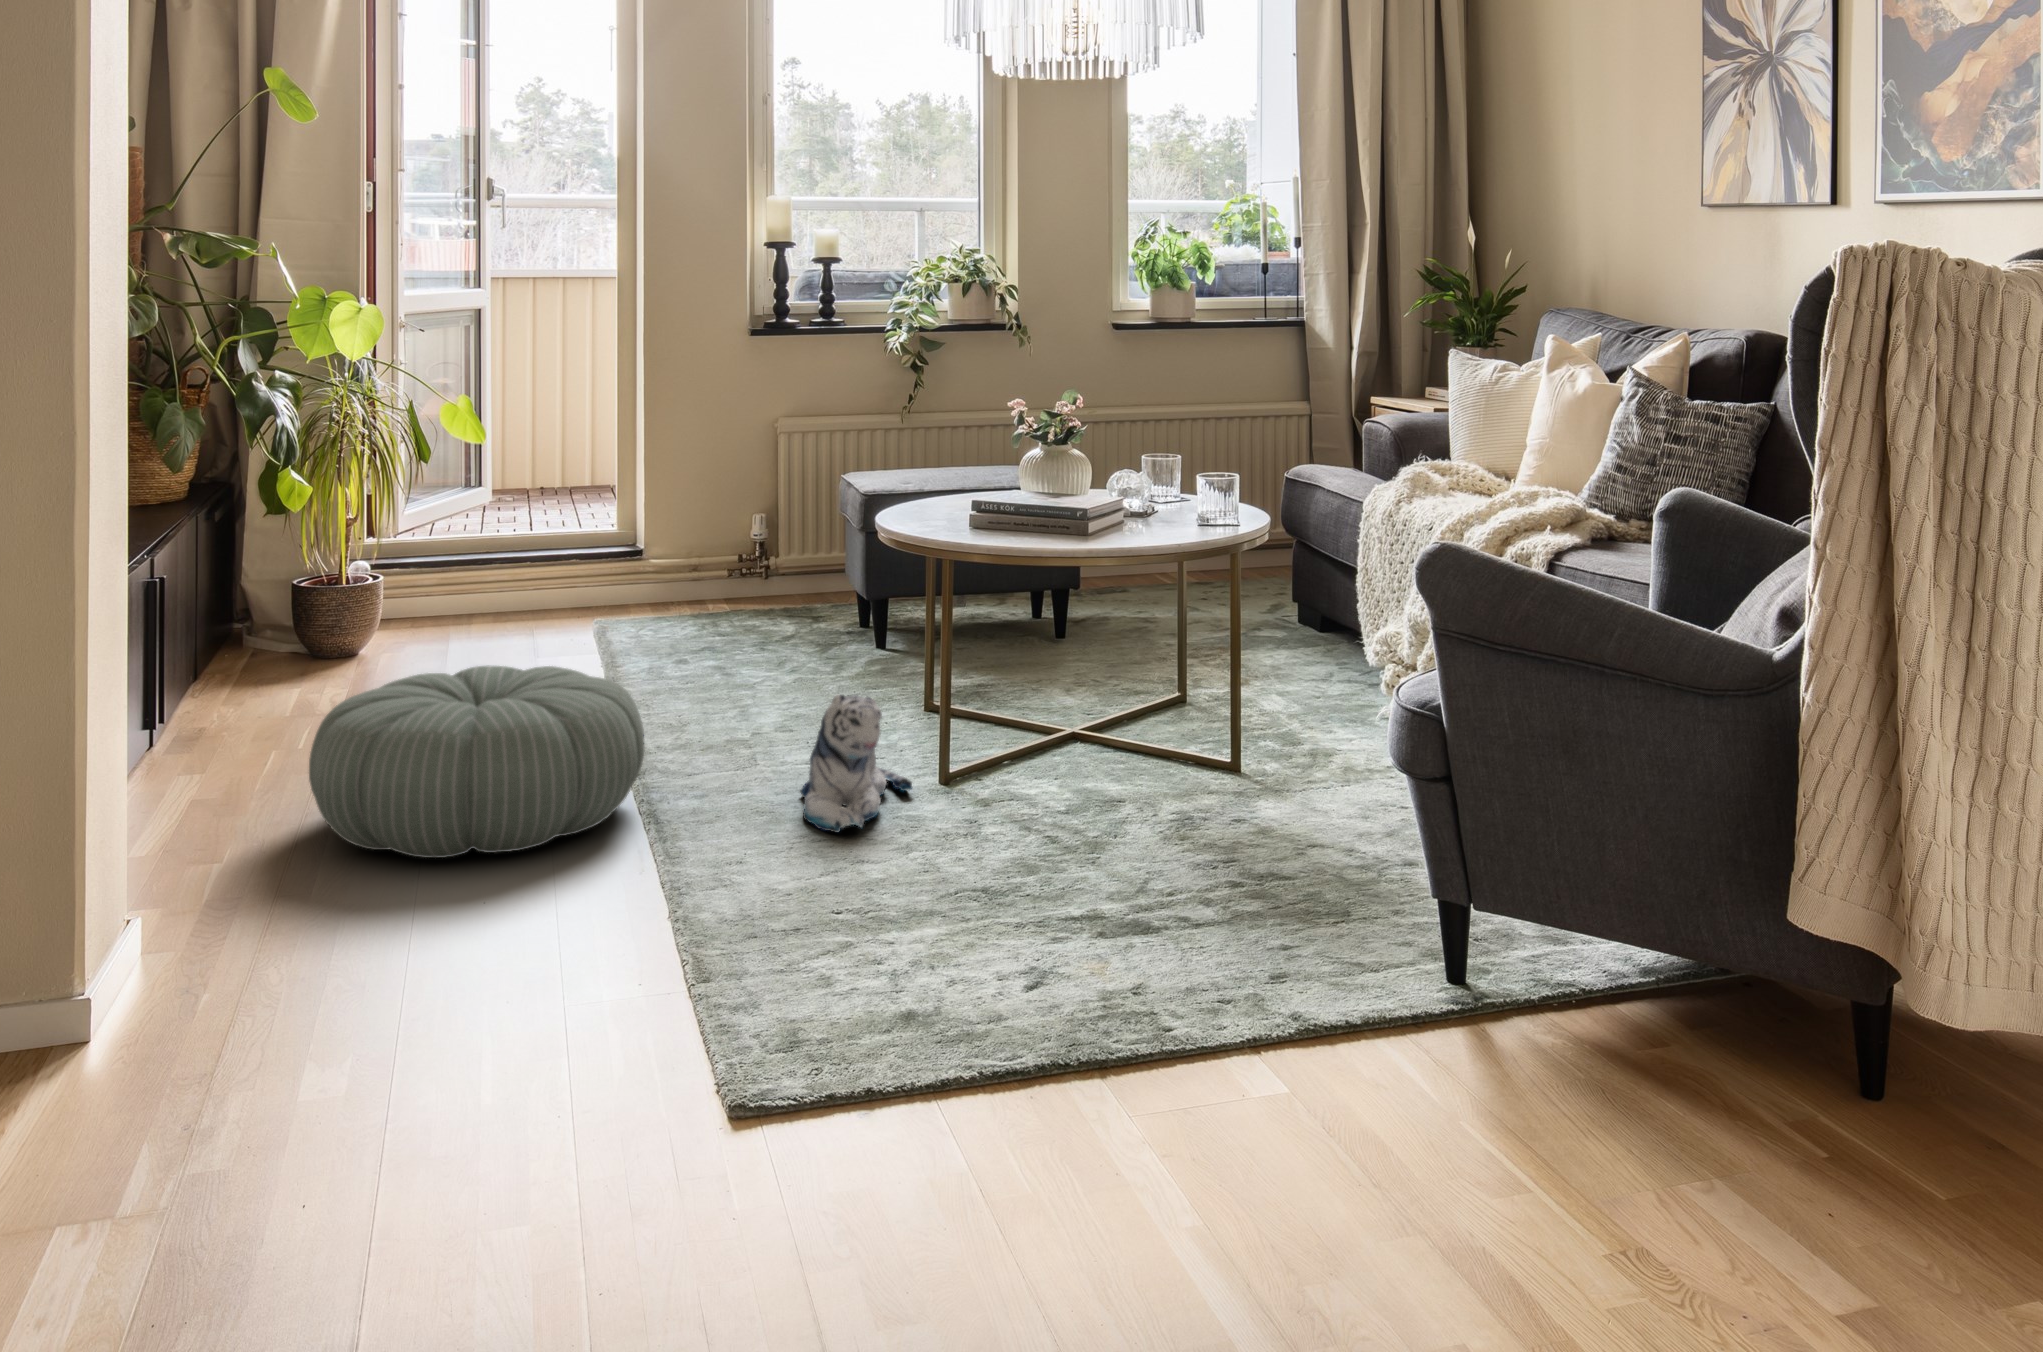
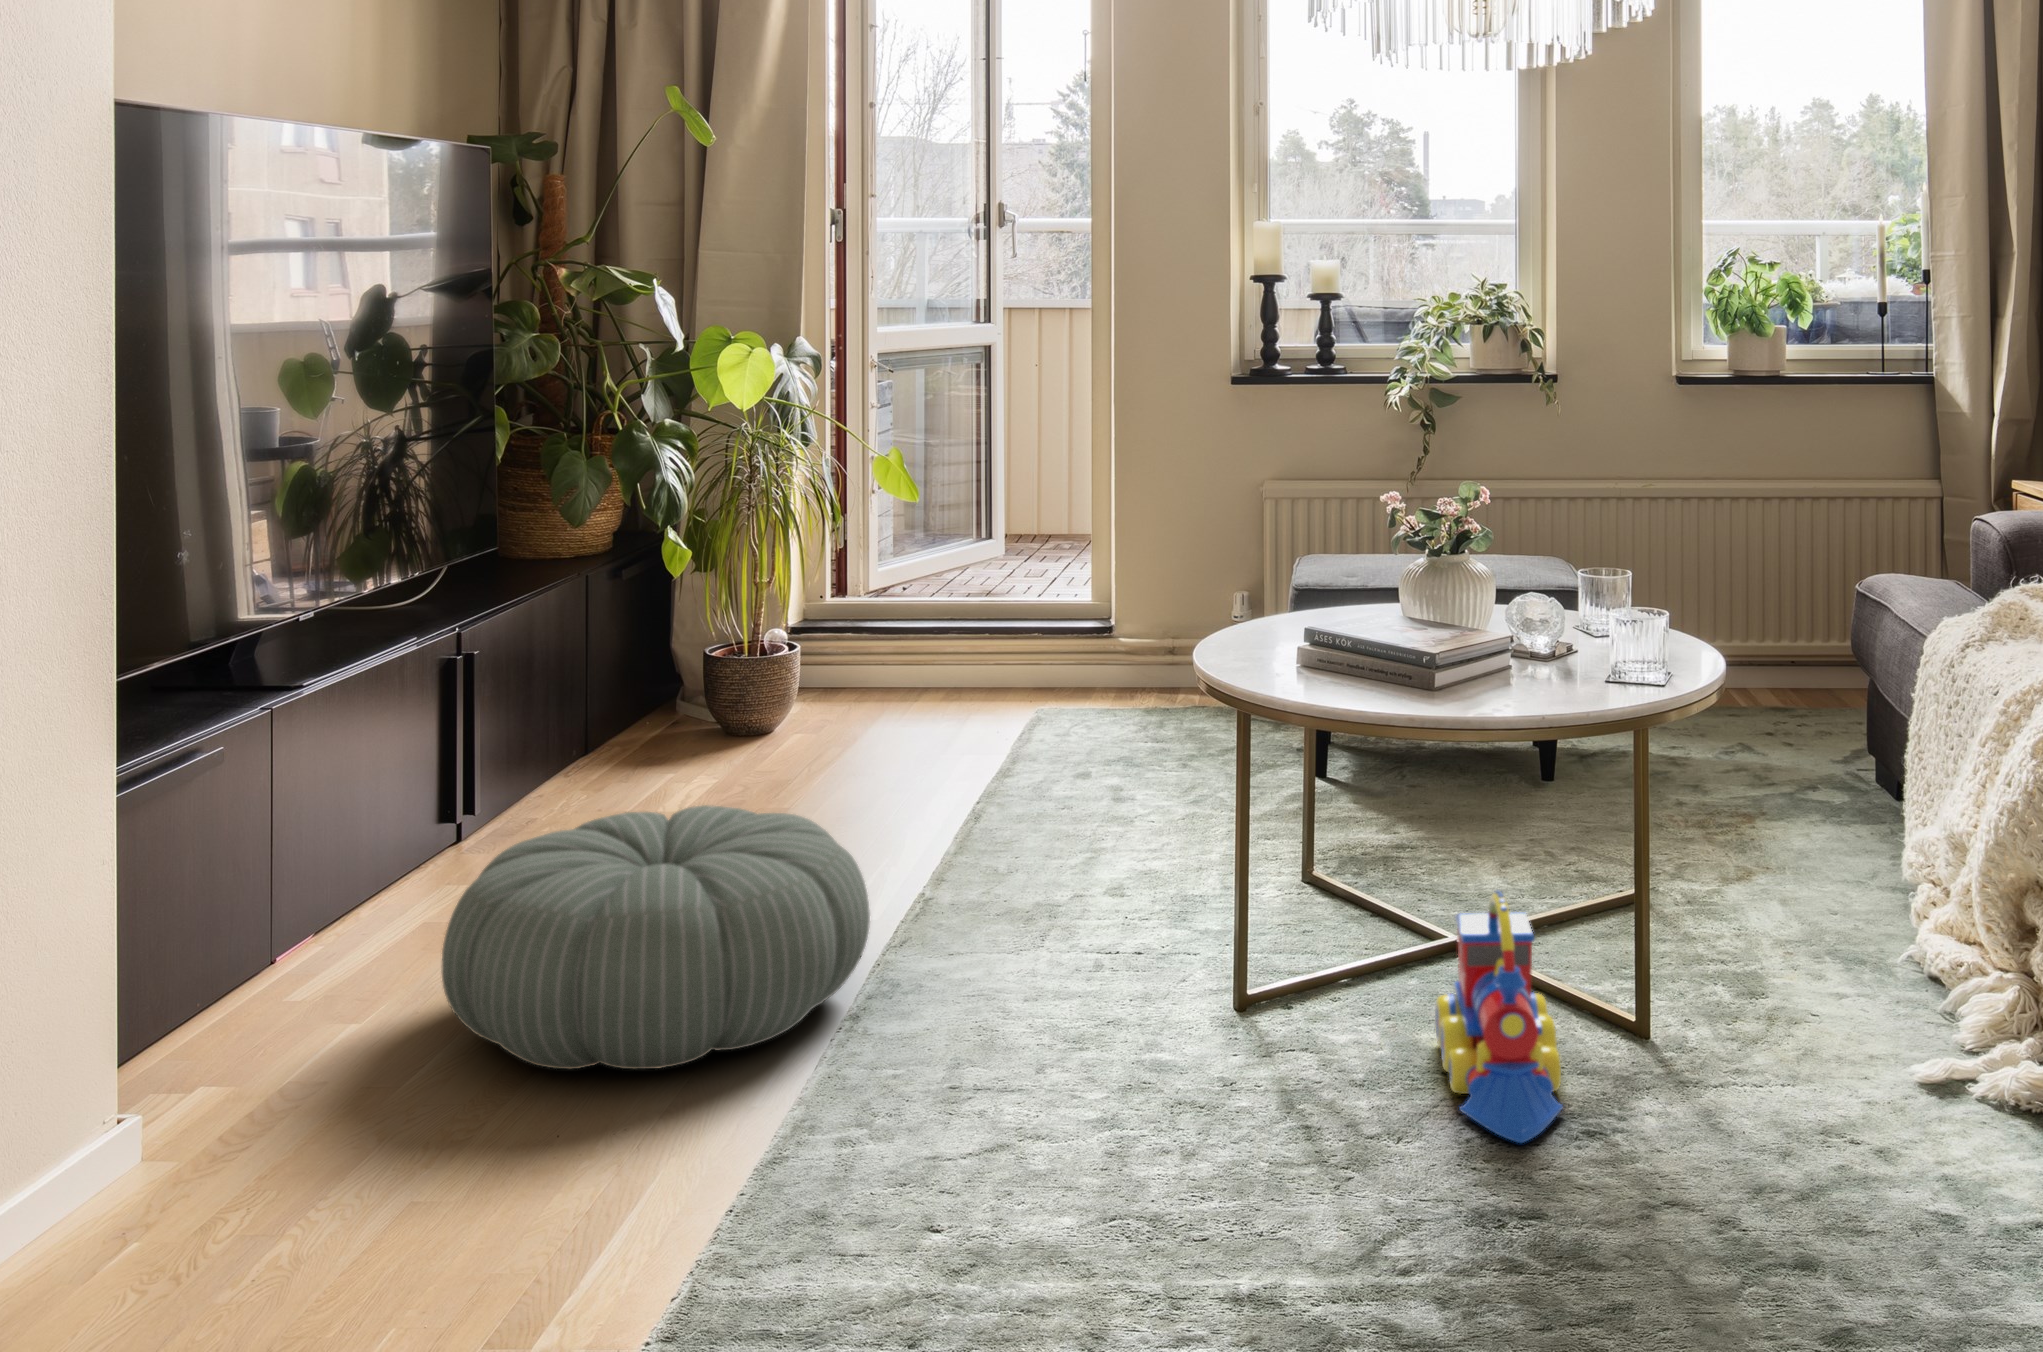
toy train: none [1086,668,1199,827] -> present [1435,891,1563,1143]
plush toy: present [800,695,912,832] -> none [1032,891,1200,1090]

